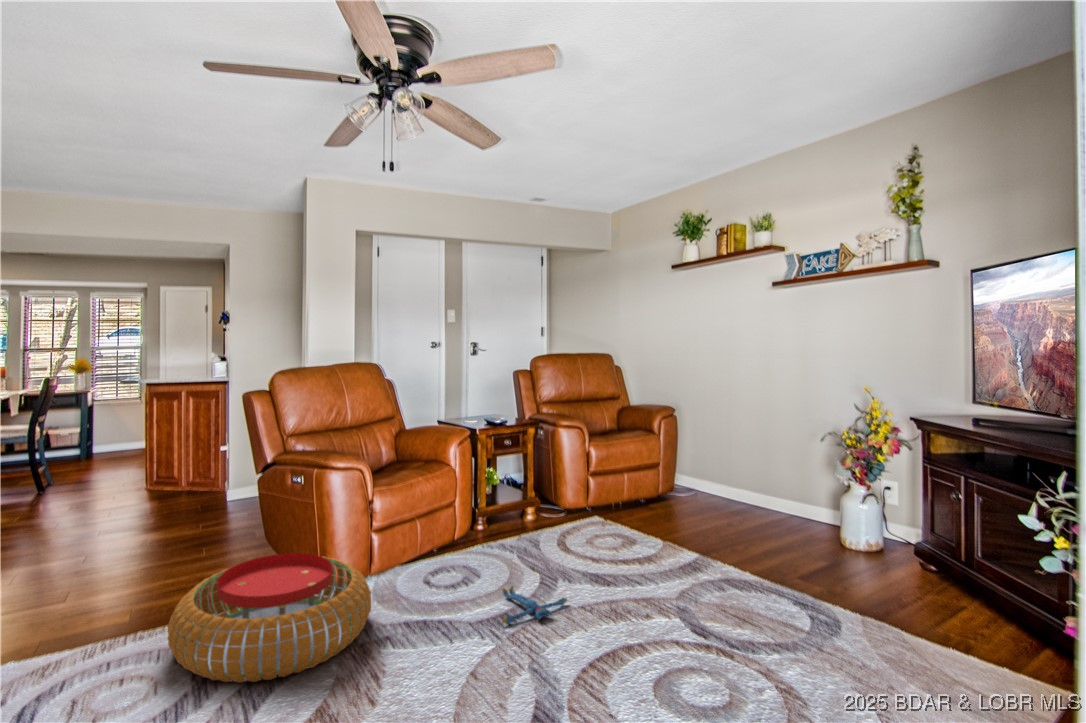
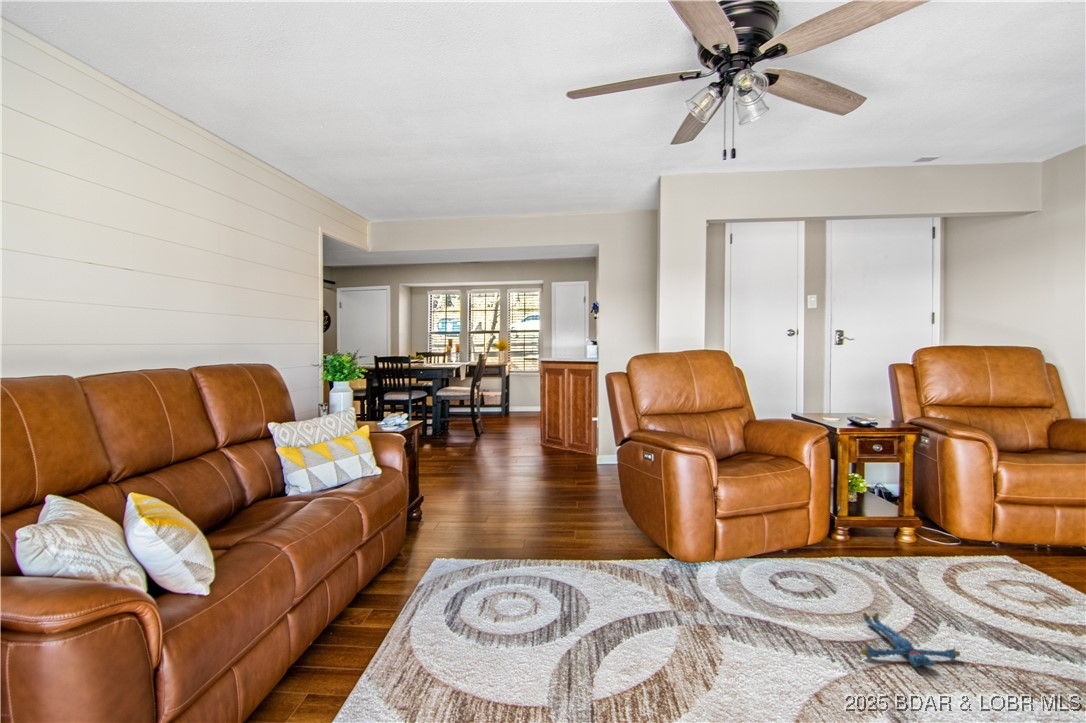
pouf: present [168,553,371,683] -> none [552,522,711,632]

